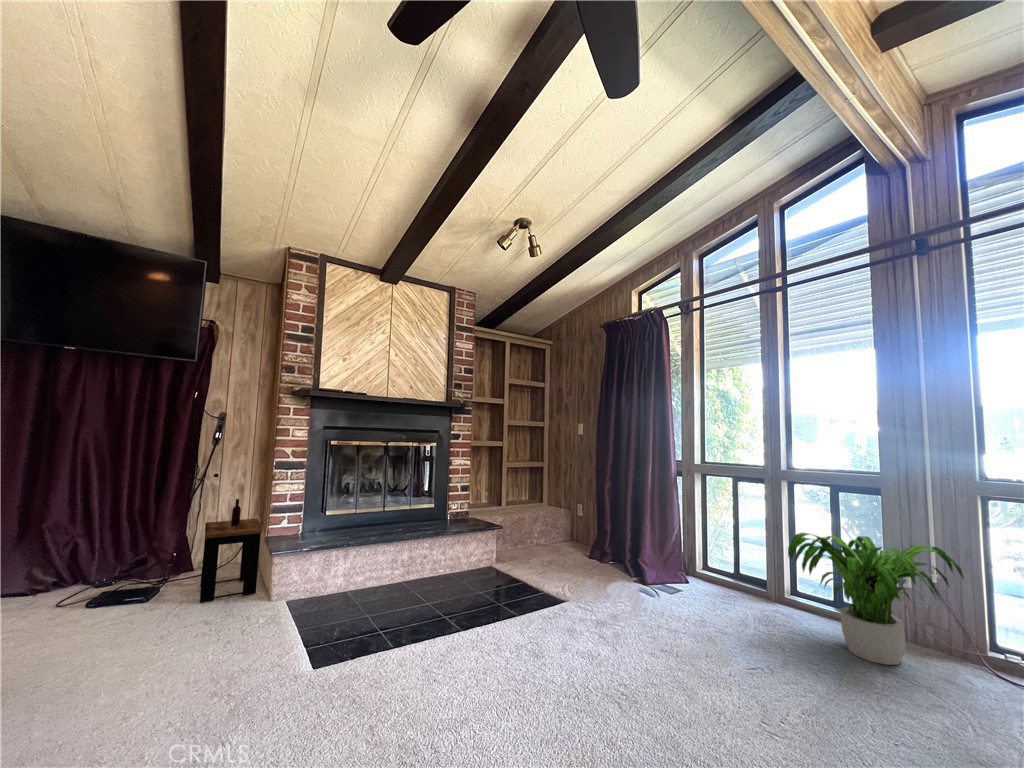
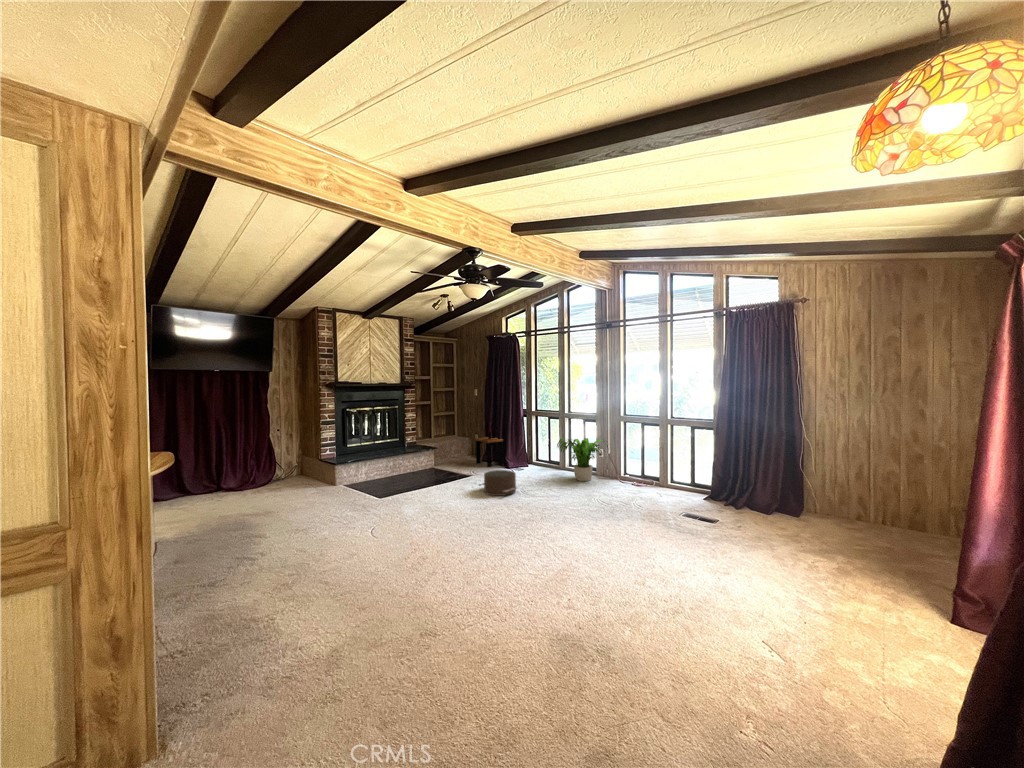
side table: present [199,499,262,603] -> present [475,428,503,467]
pouf: none [579,610,702,709] -> present [479,470,517,496]

